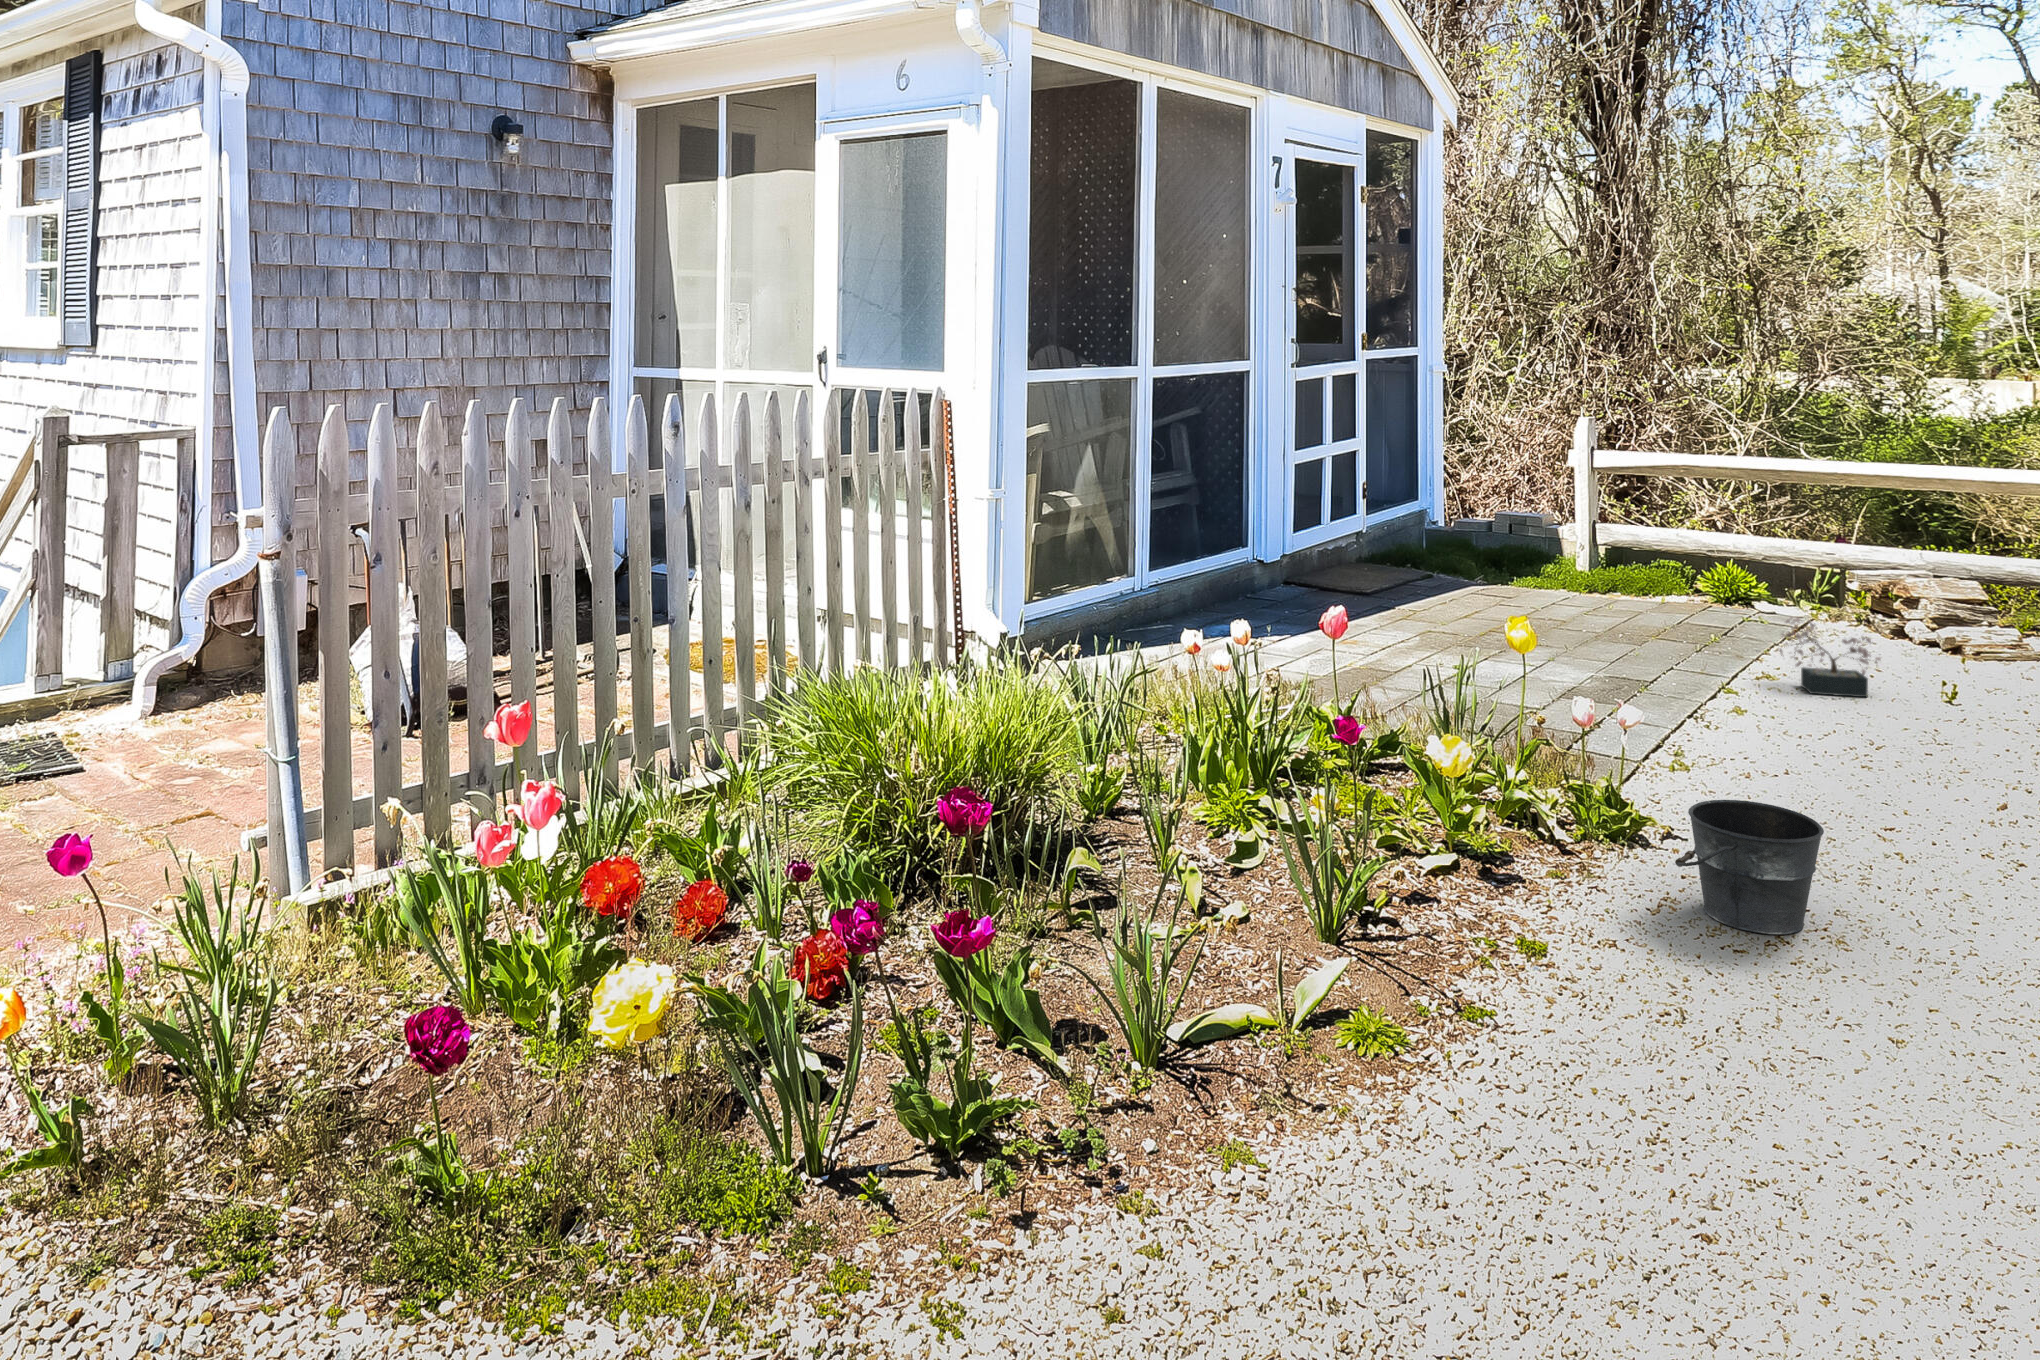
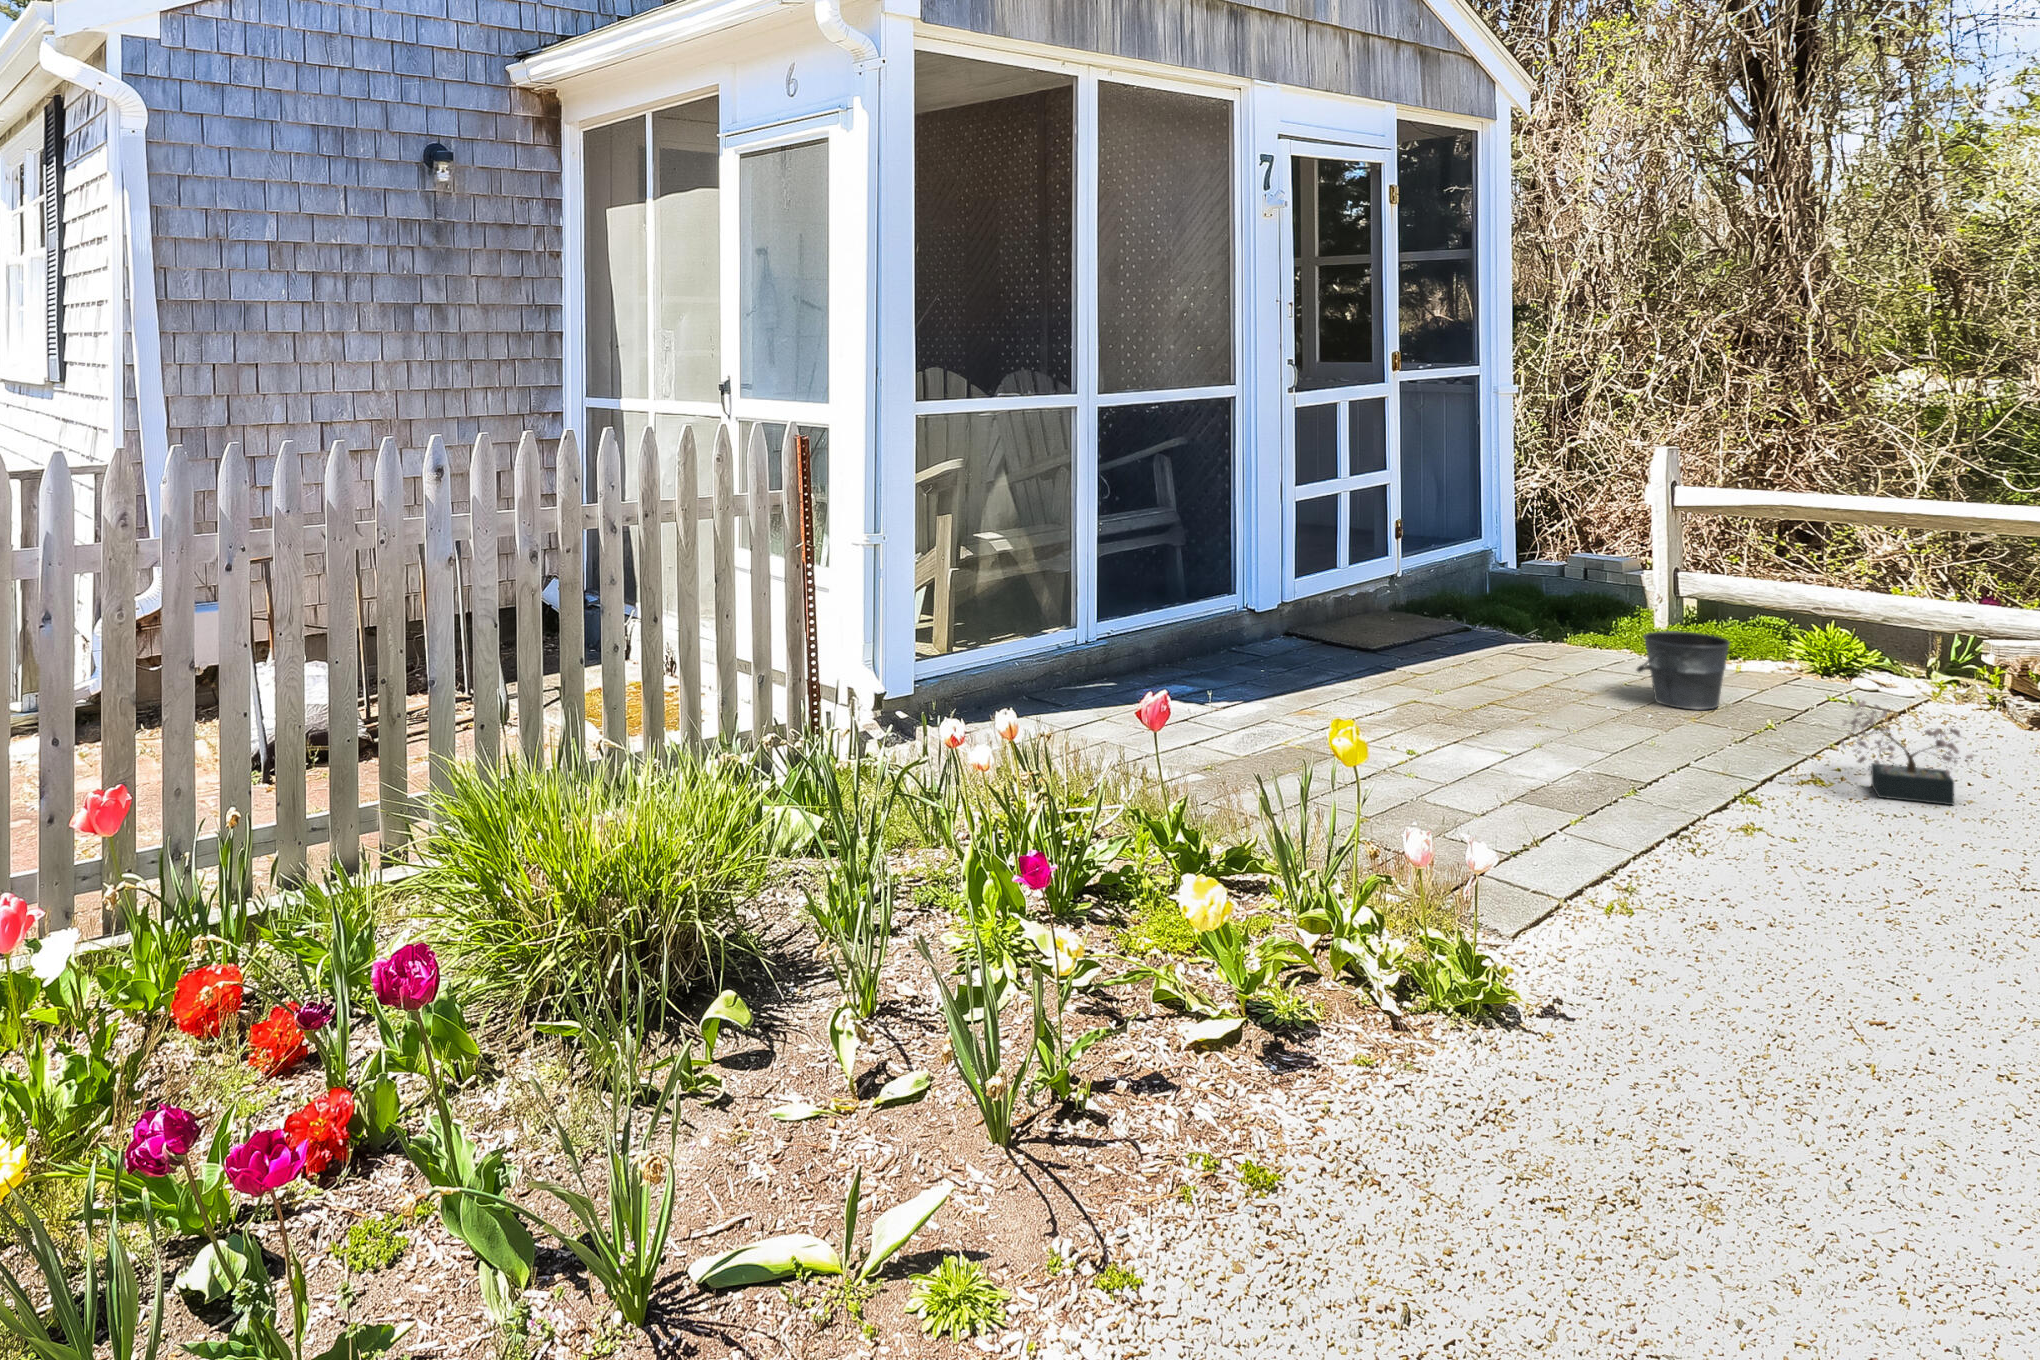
bucket: present [1675,800,1824,935] -> present [1637,631,1730,710]

